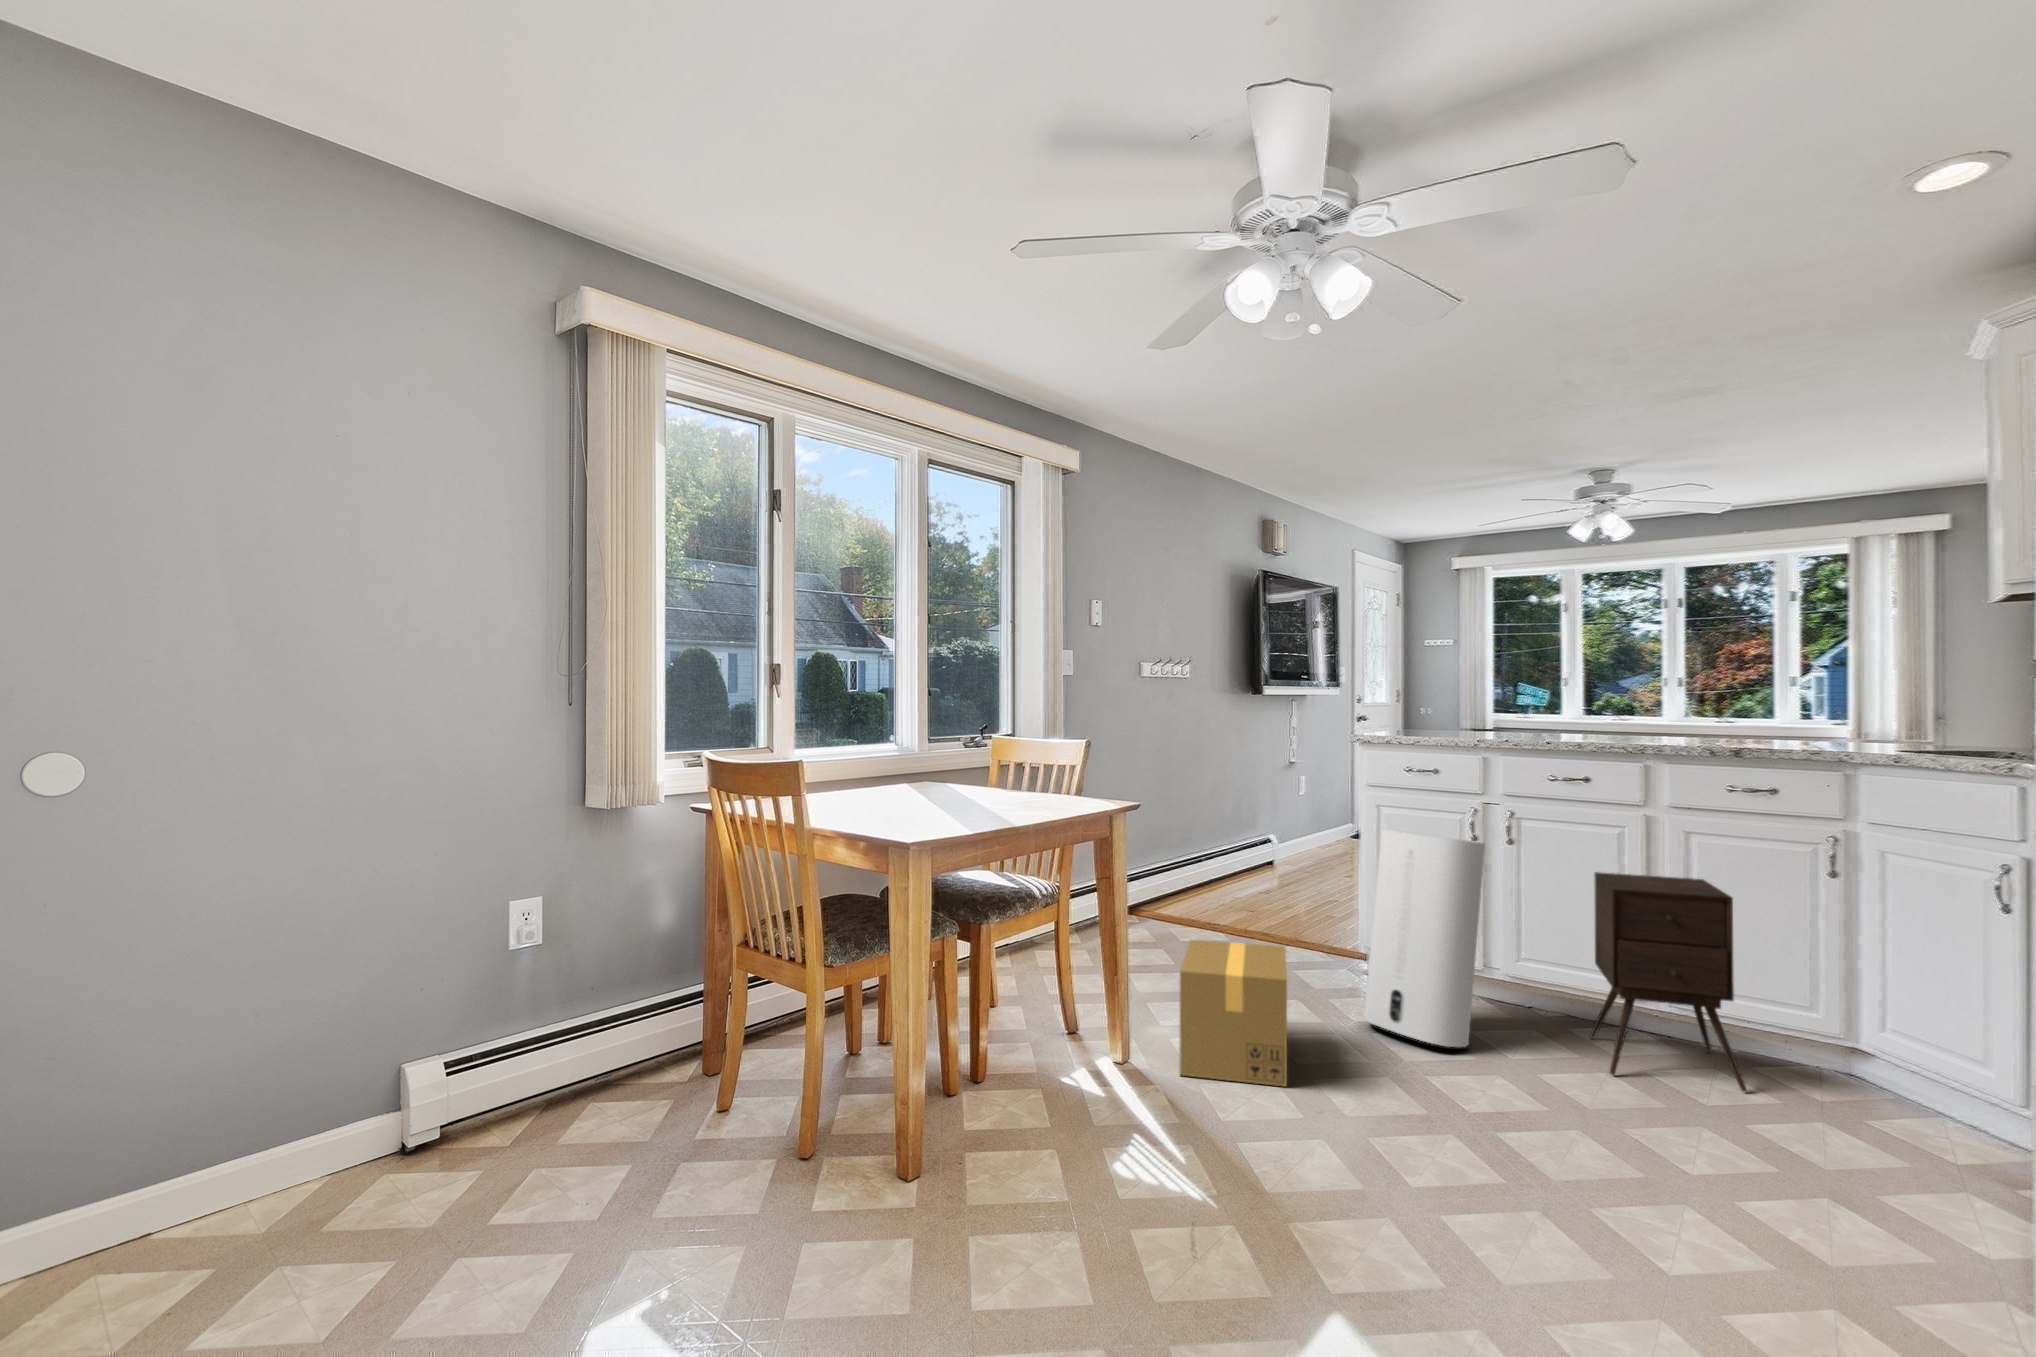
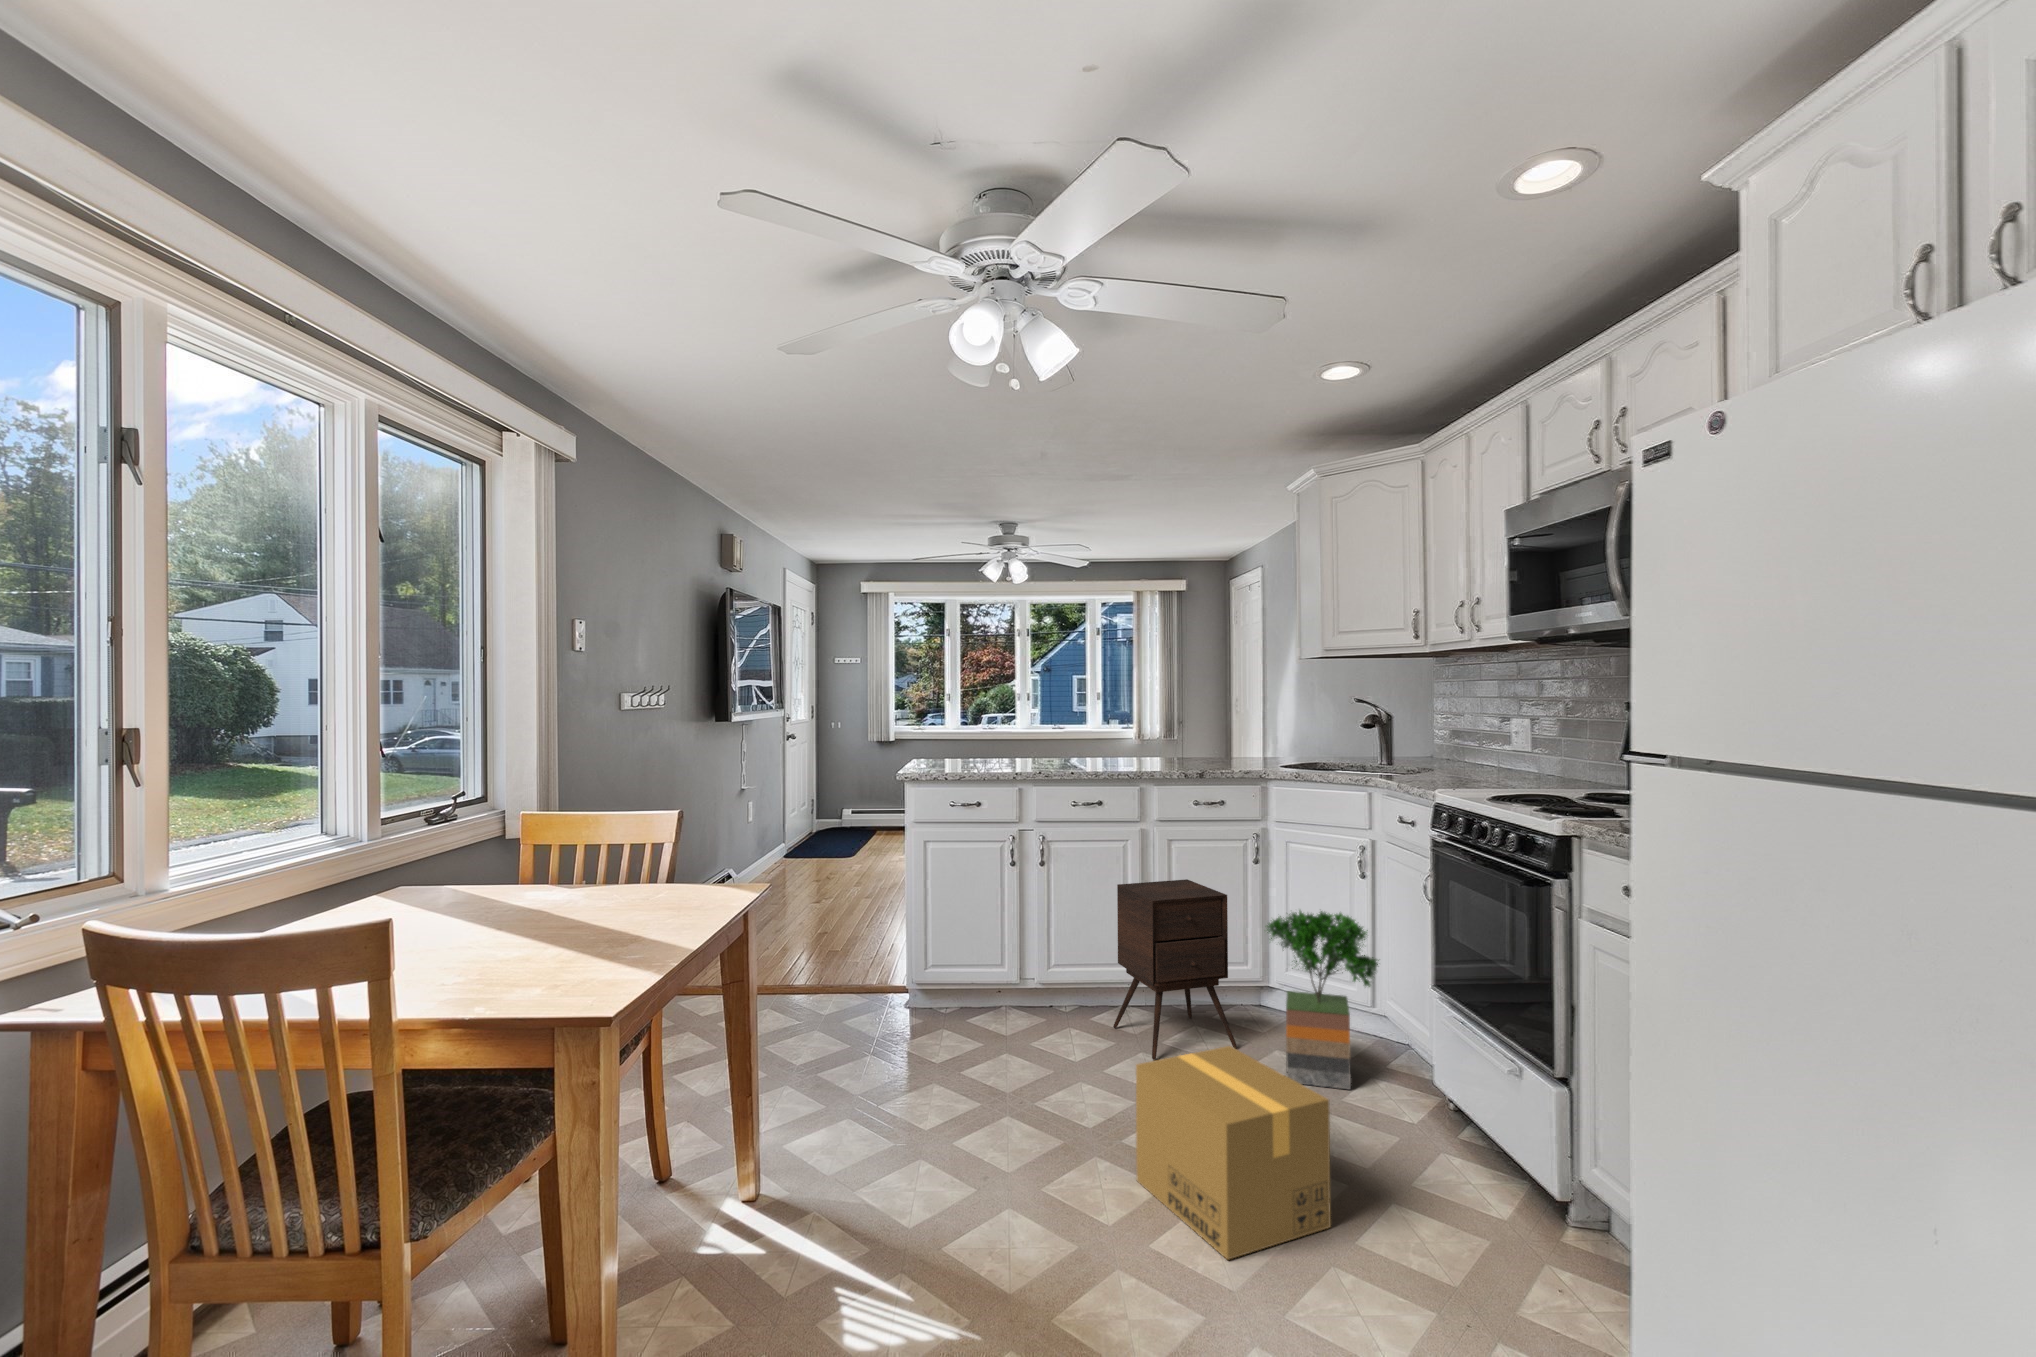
air purifier: present [1364,829,1485,1047] -> none [946,868,1050,1071]
potted tree: none [1768,922,1956,1172] -> present [1267,911,1379,1089]
cardboard box: present [1180,940,1287,1086] -> present [1136,1046,1331,1259]

